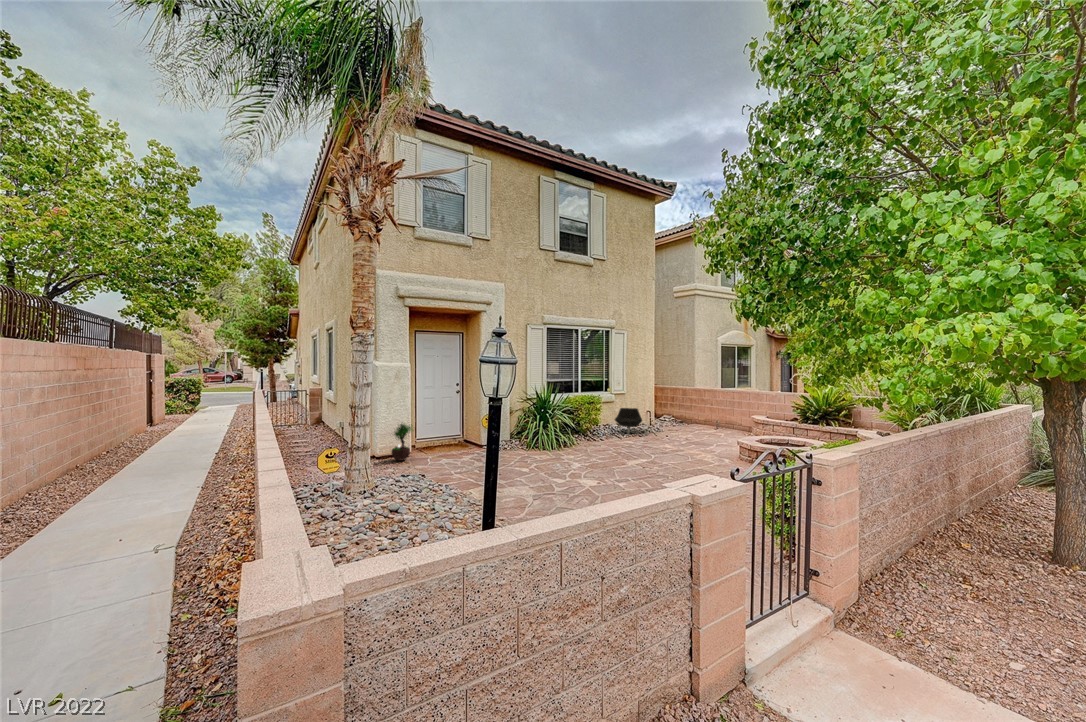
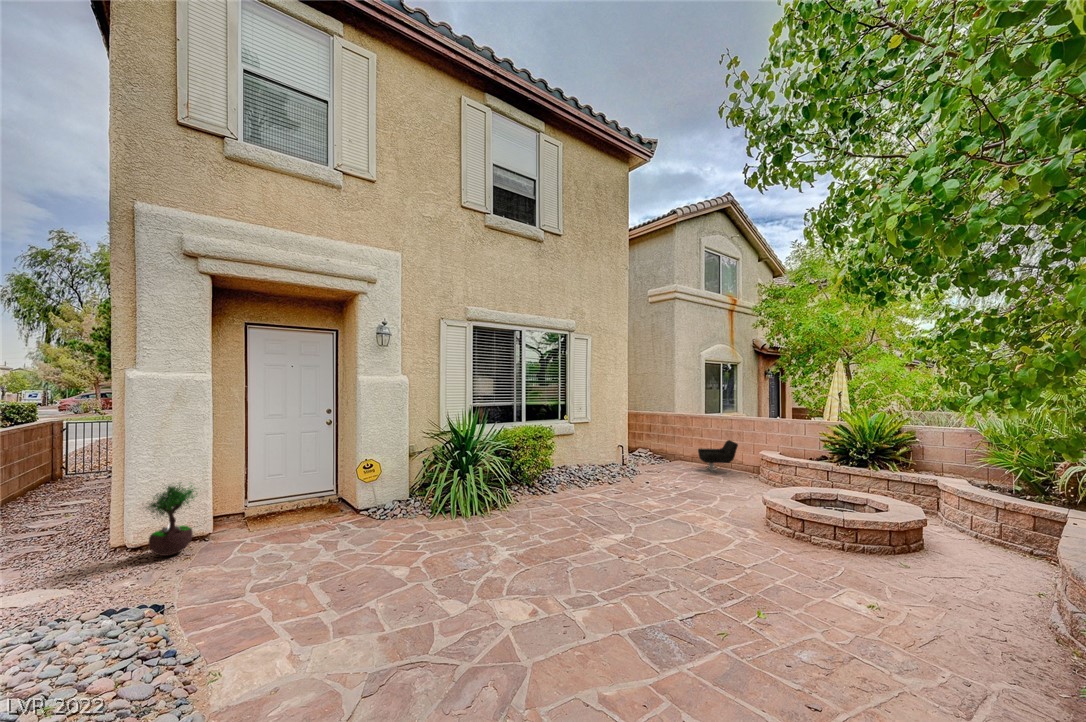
lounge chair: present [615,408,642,435] -> present [698,440,738,474]

